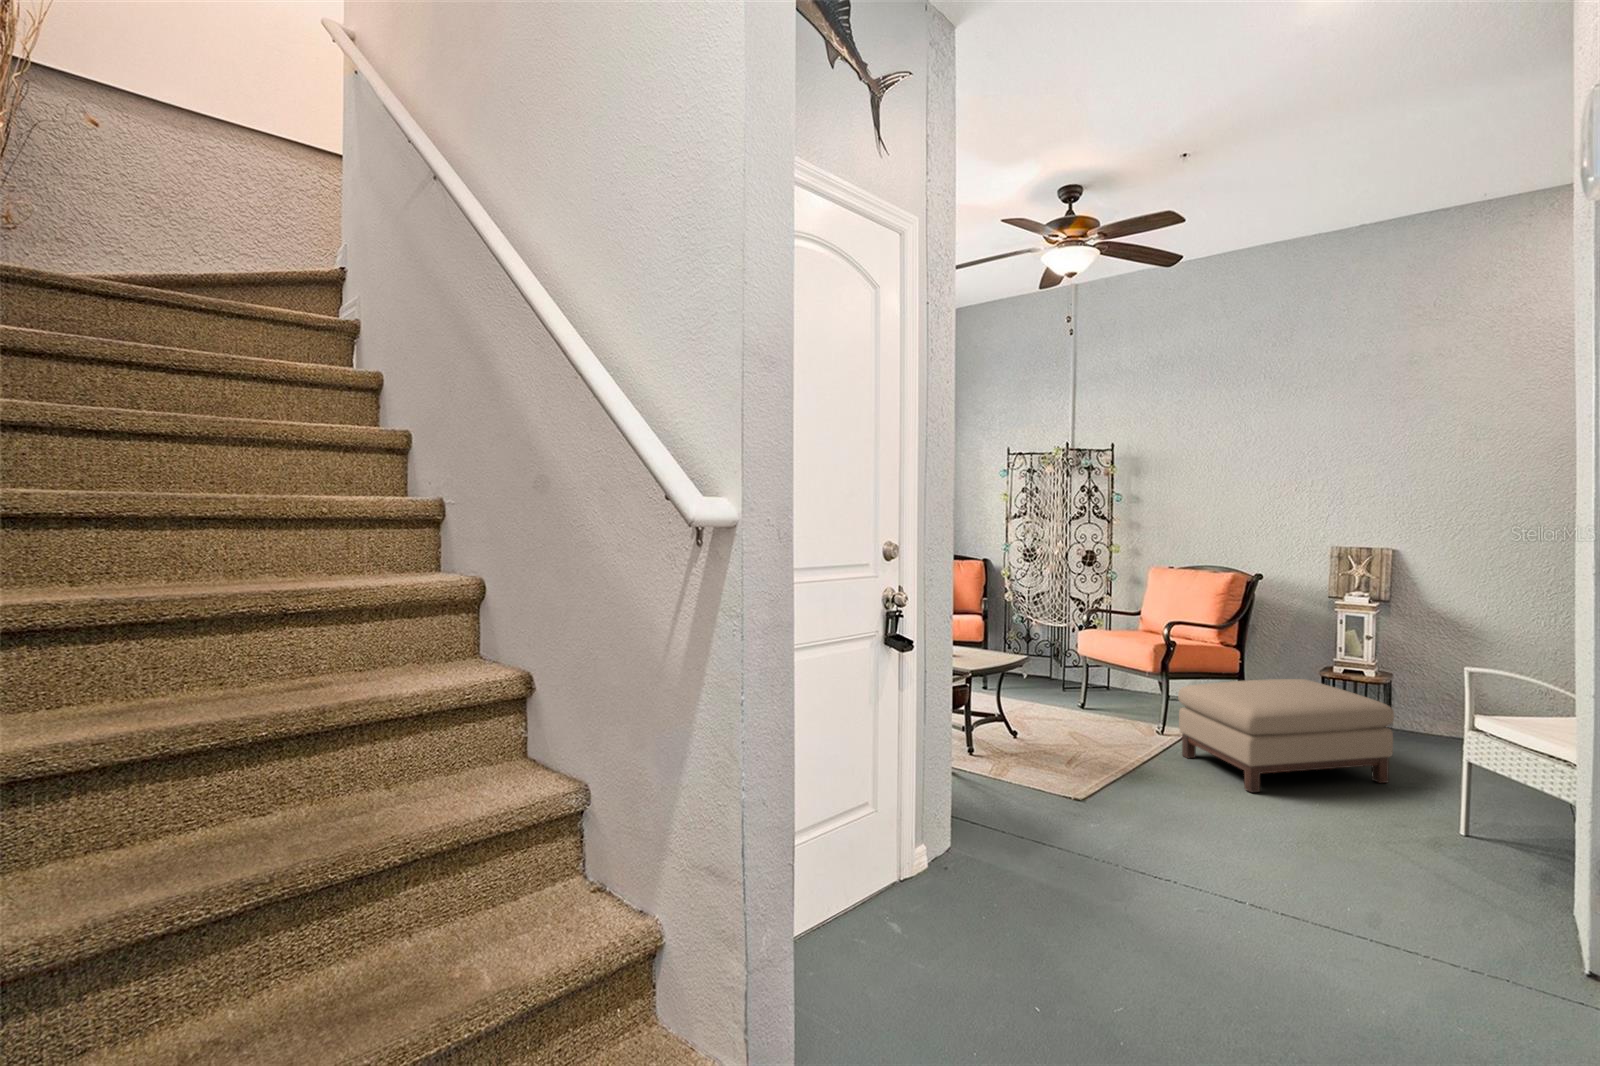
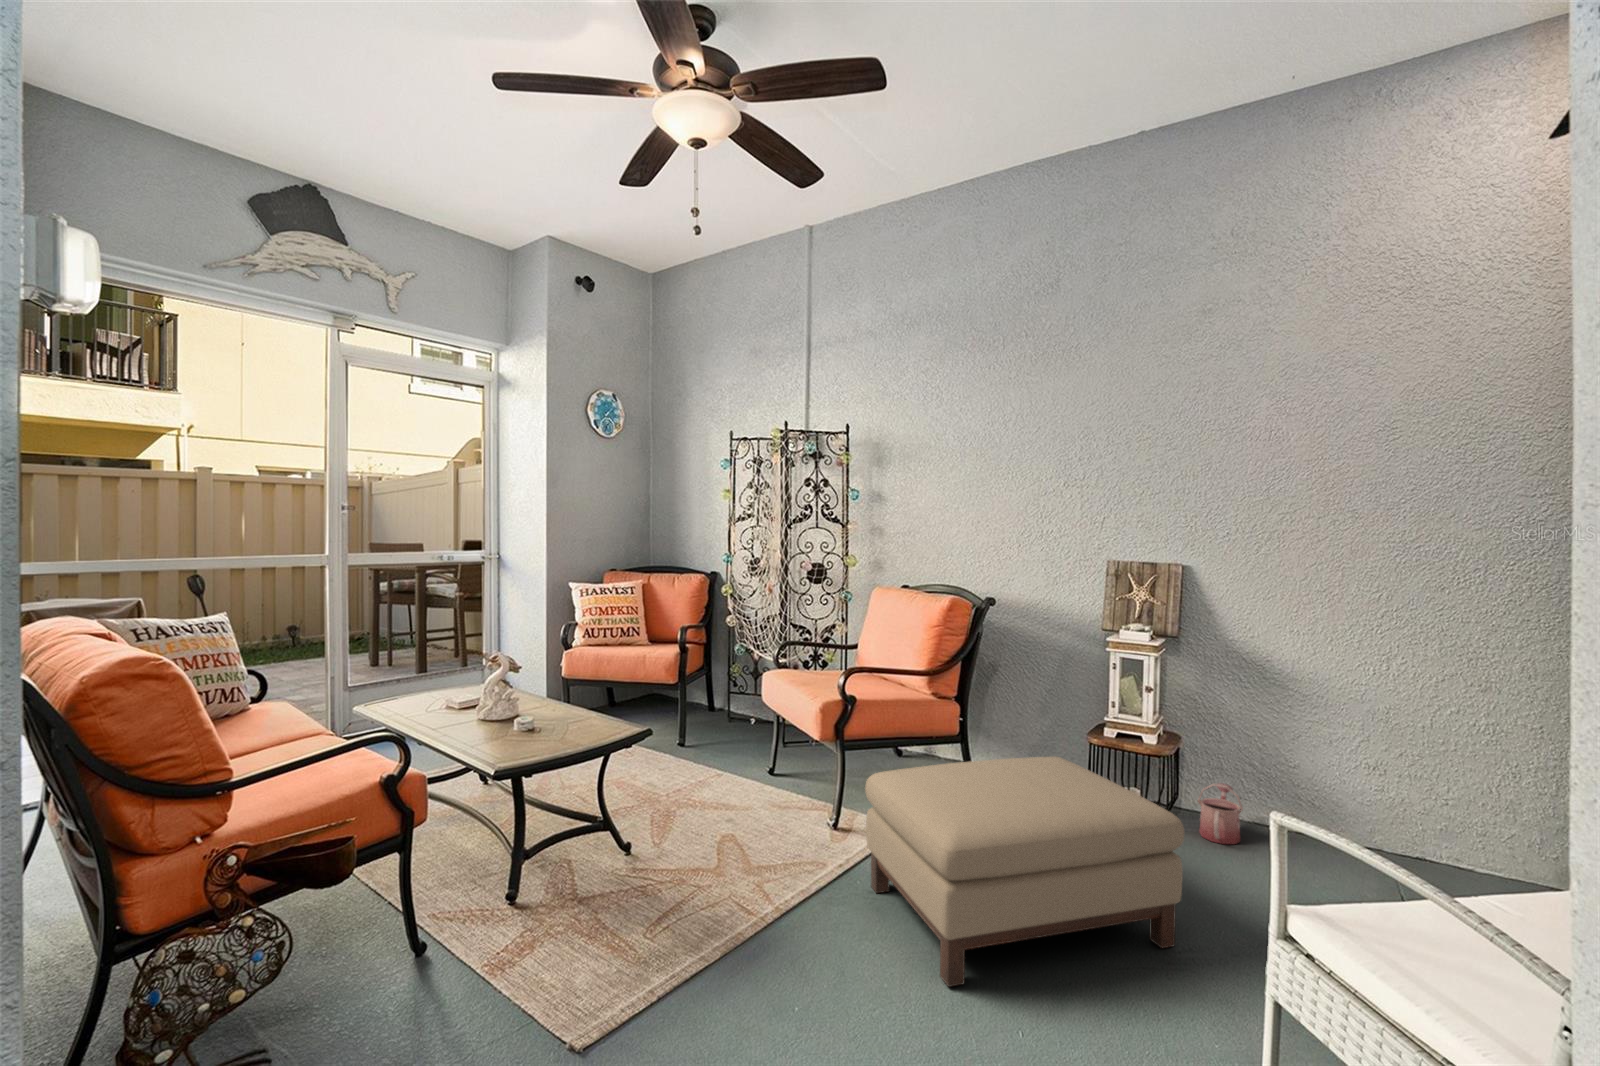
watering can: none [1406,702,1440,742] -> present [1198,783,1243,844]

